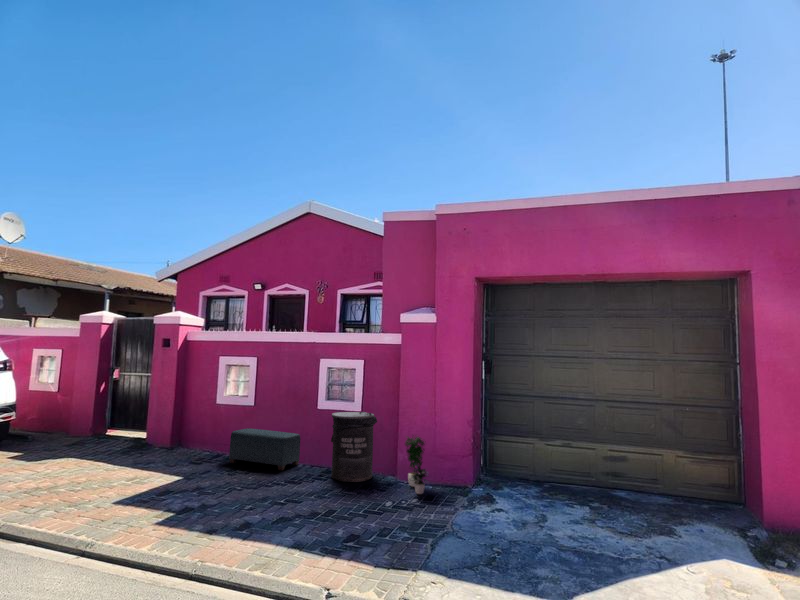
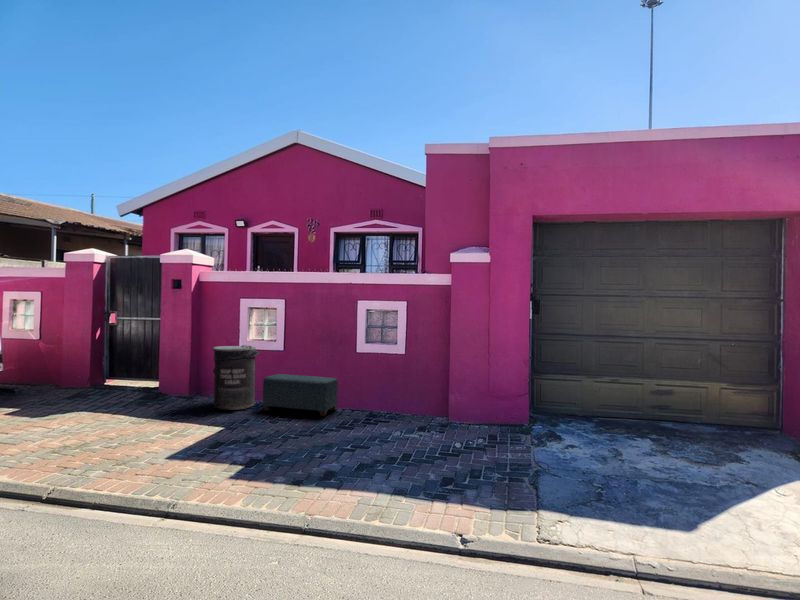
trash can: present [331,412,377,482] -> present [213,345,259,410]
potted plant: present [405,437,428,494] -> none [458,373,492,434]

